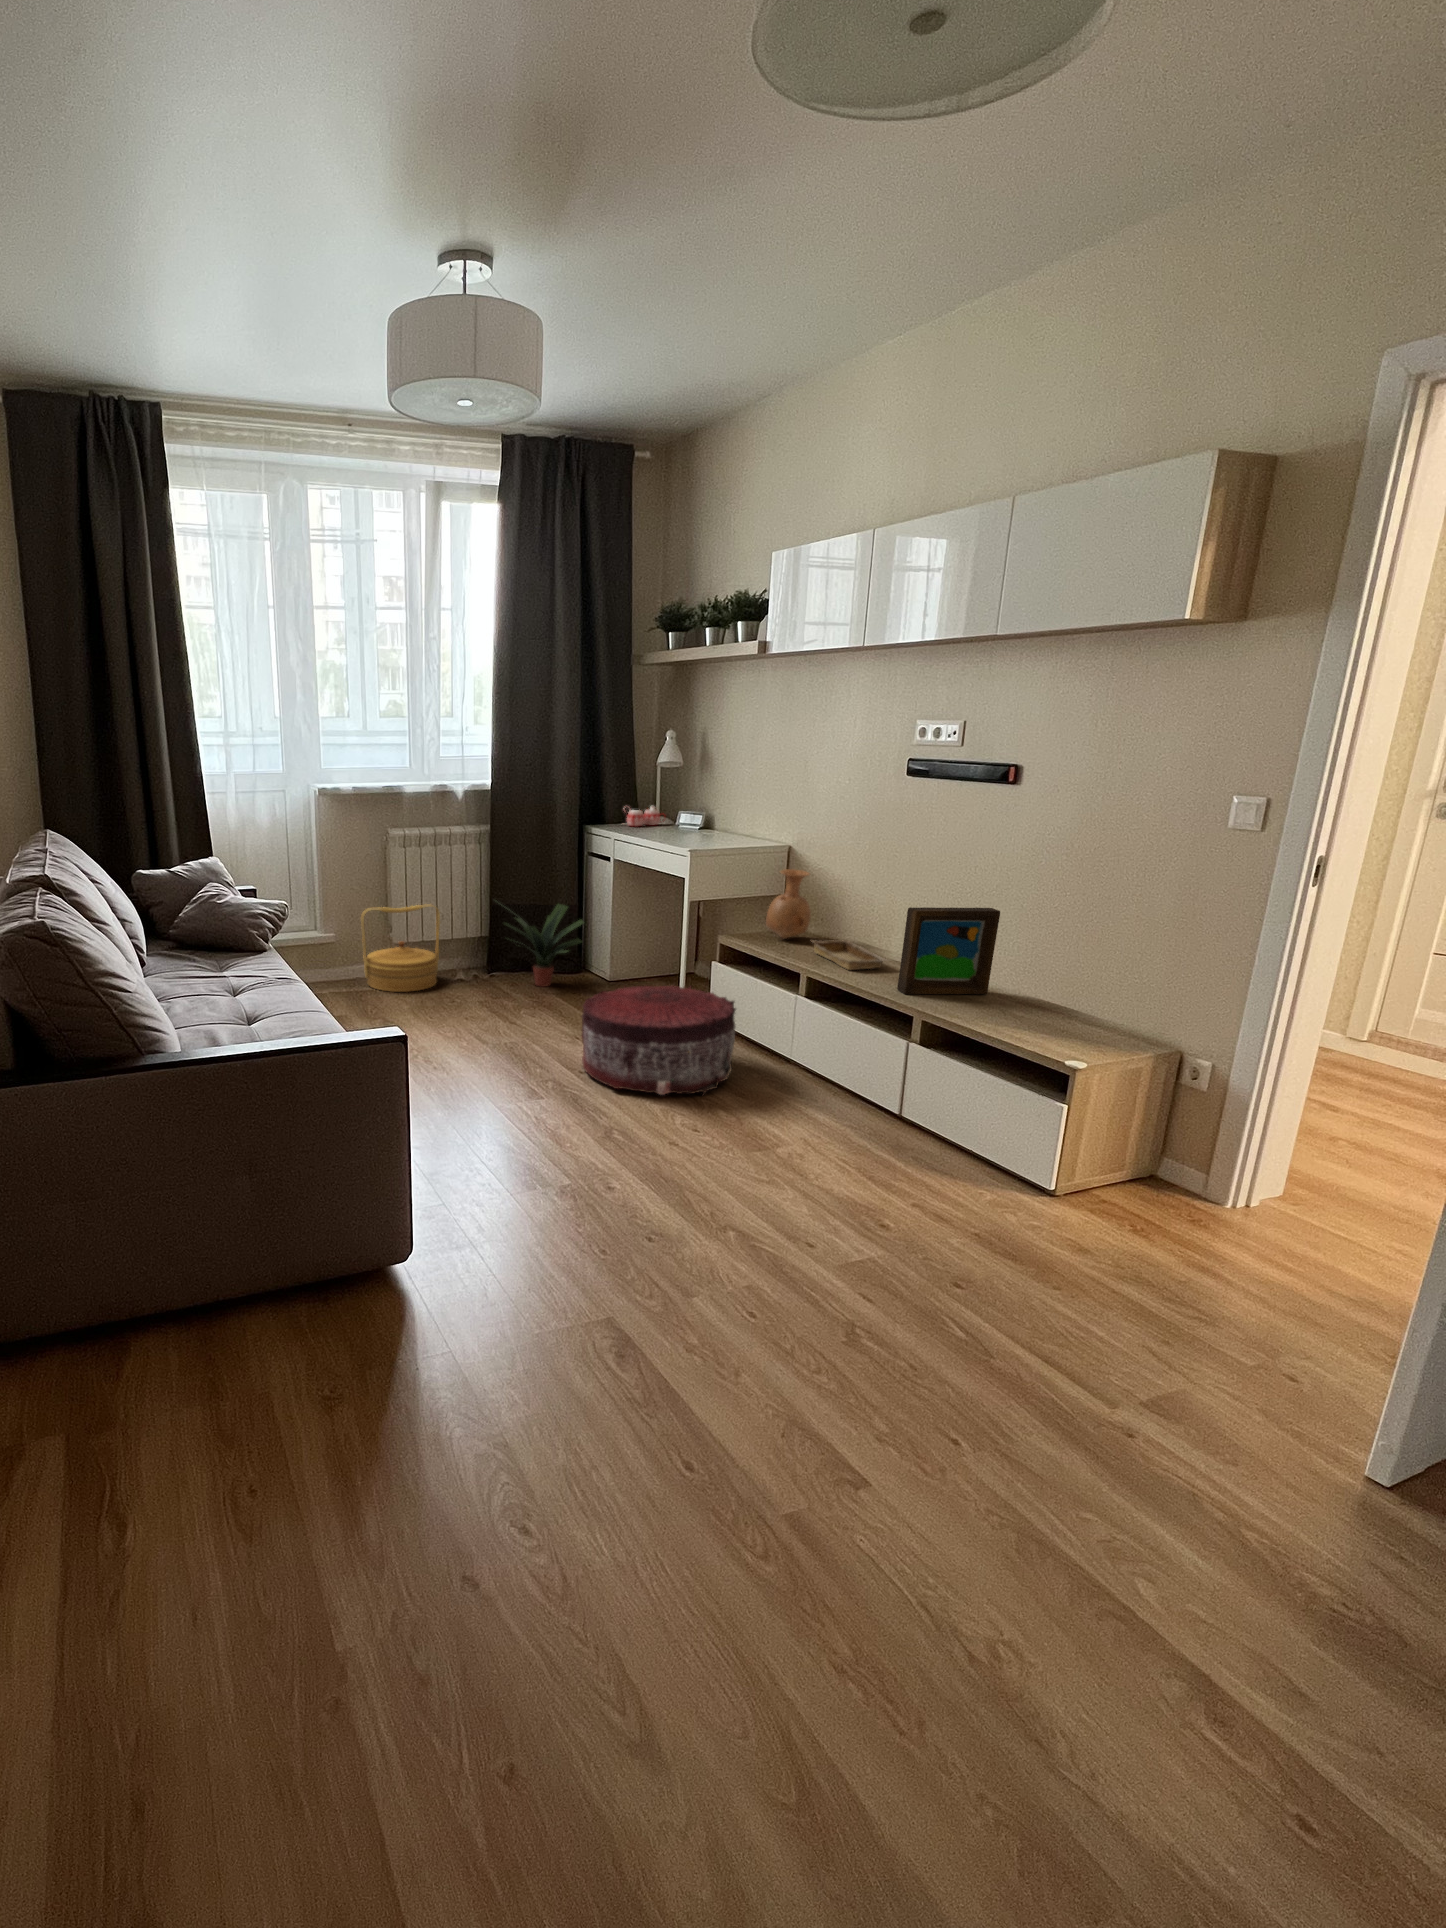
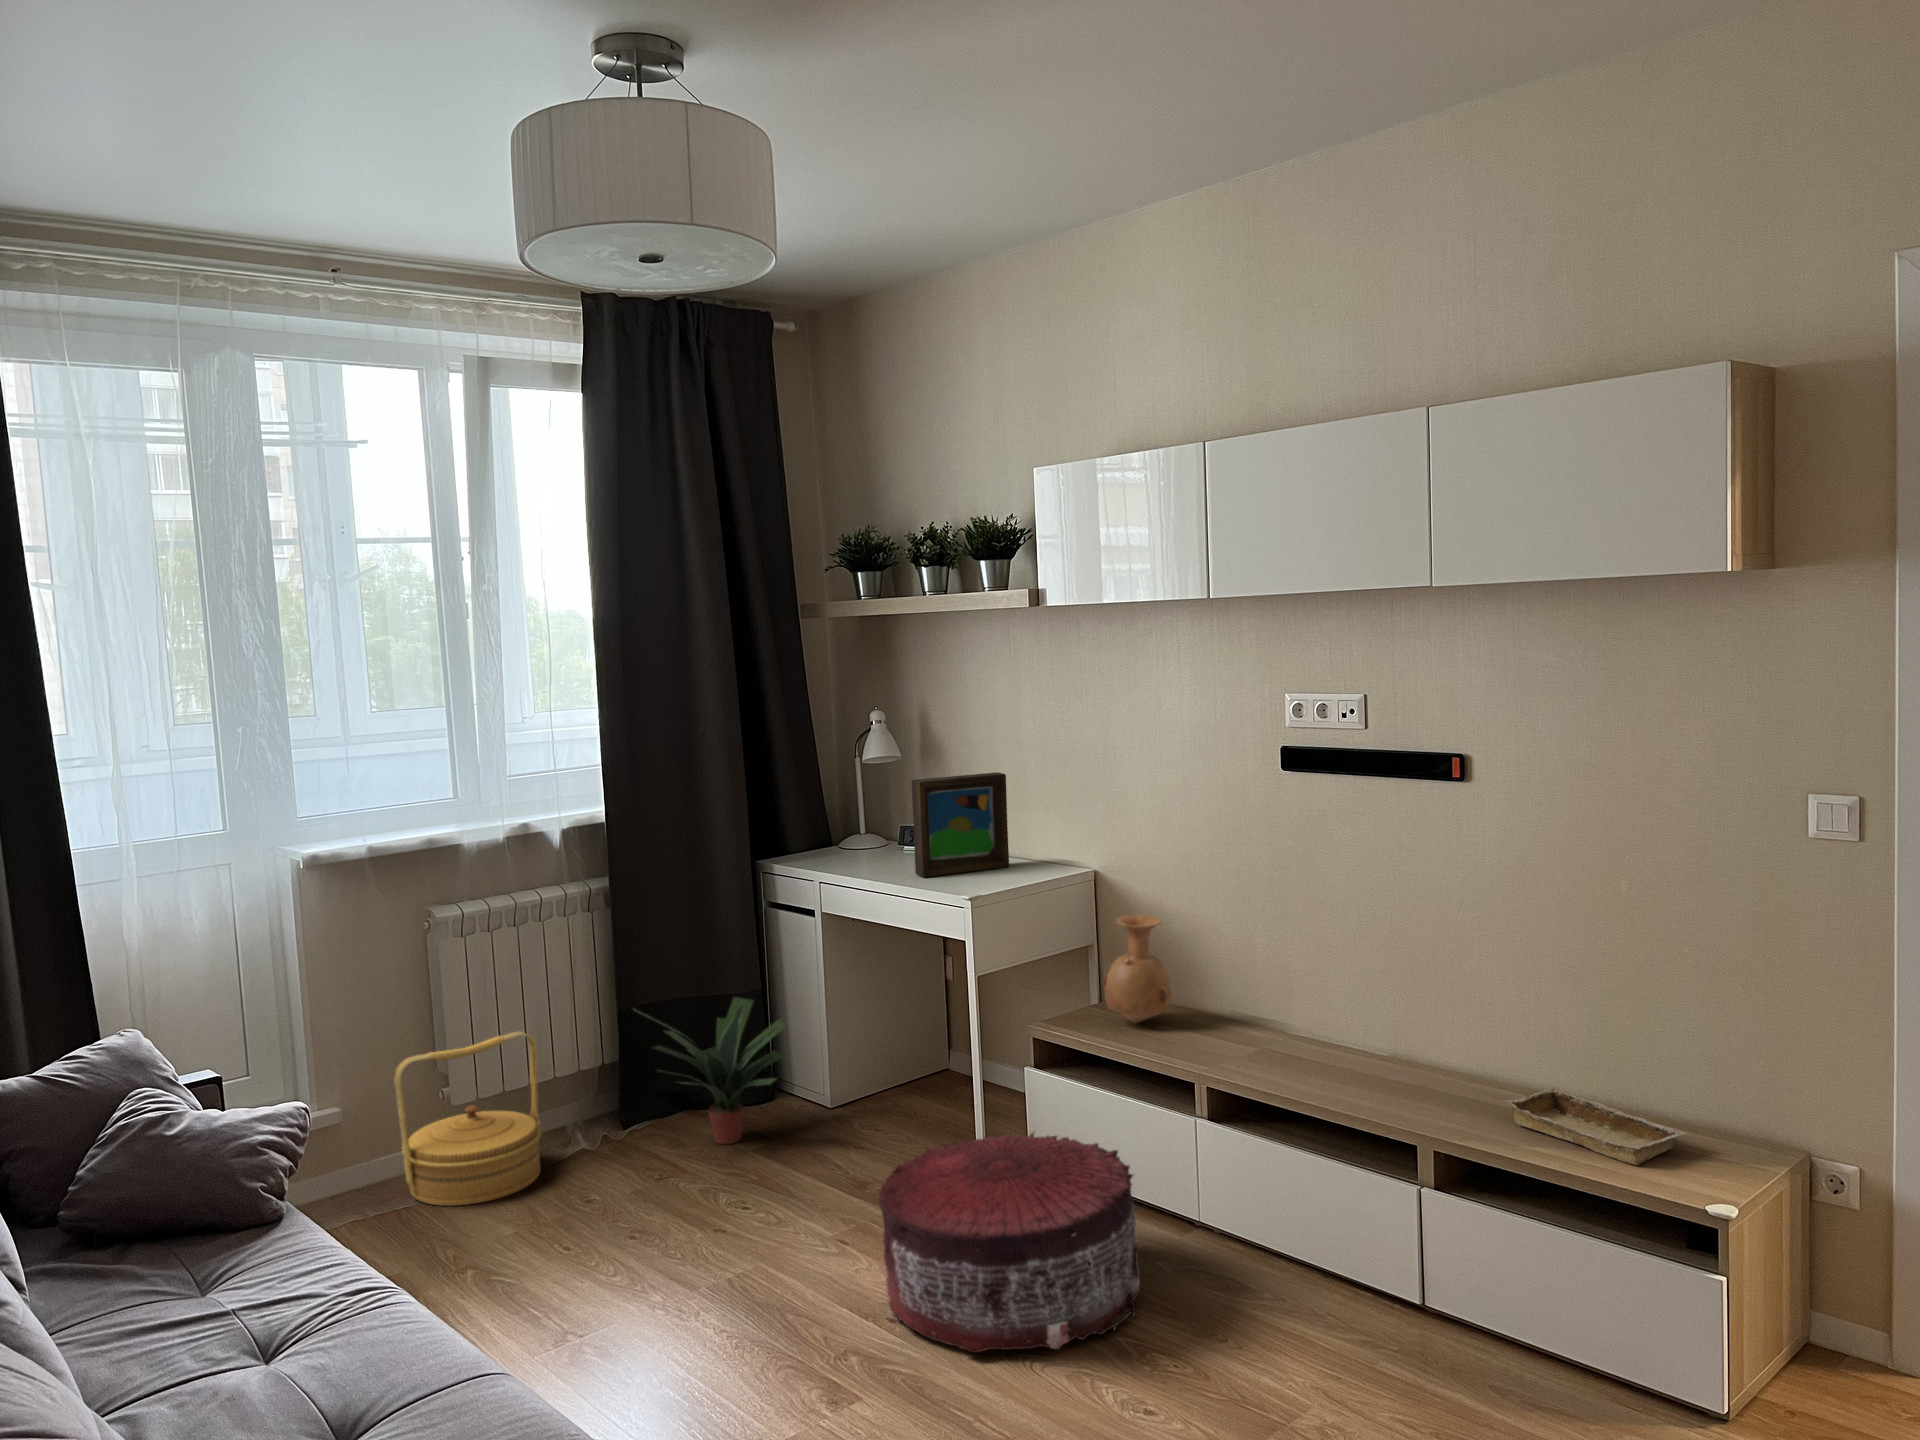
mug: present [624,806,661,826] -> none [816,823,881,859]
picture frame: present [897,907,1000,995] -> present [912,772,1009,877]
tray: present [812,940,887,970] -> present [1505,1088,1687,1165]

